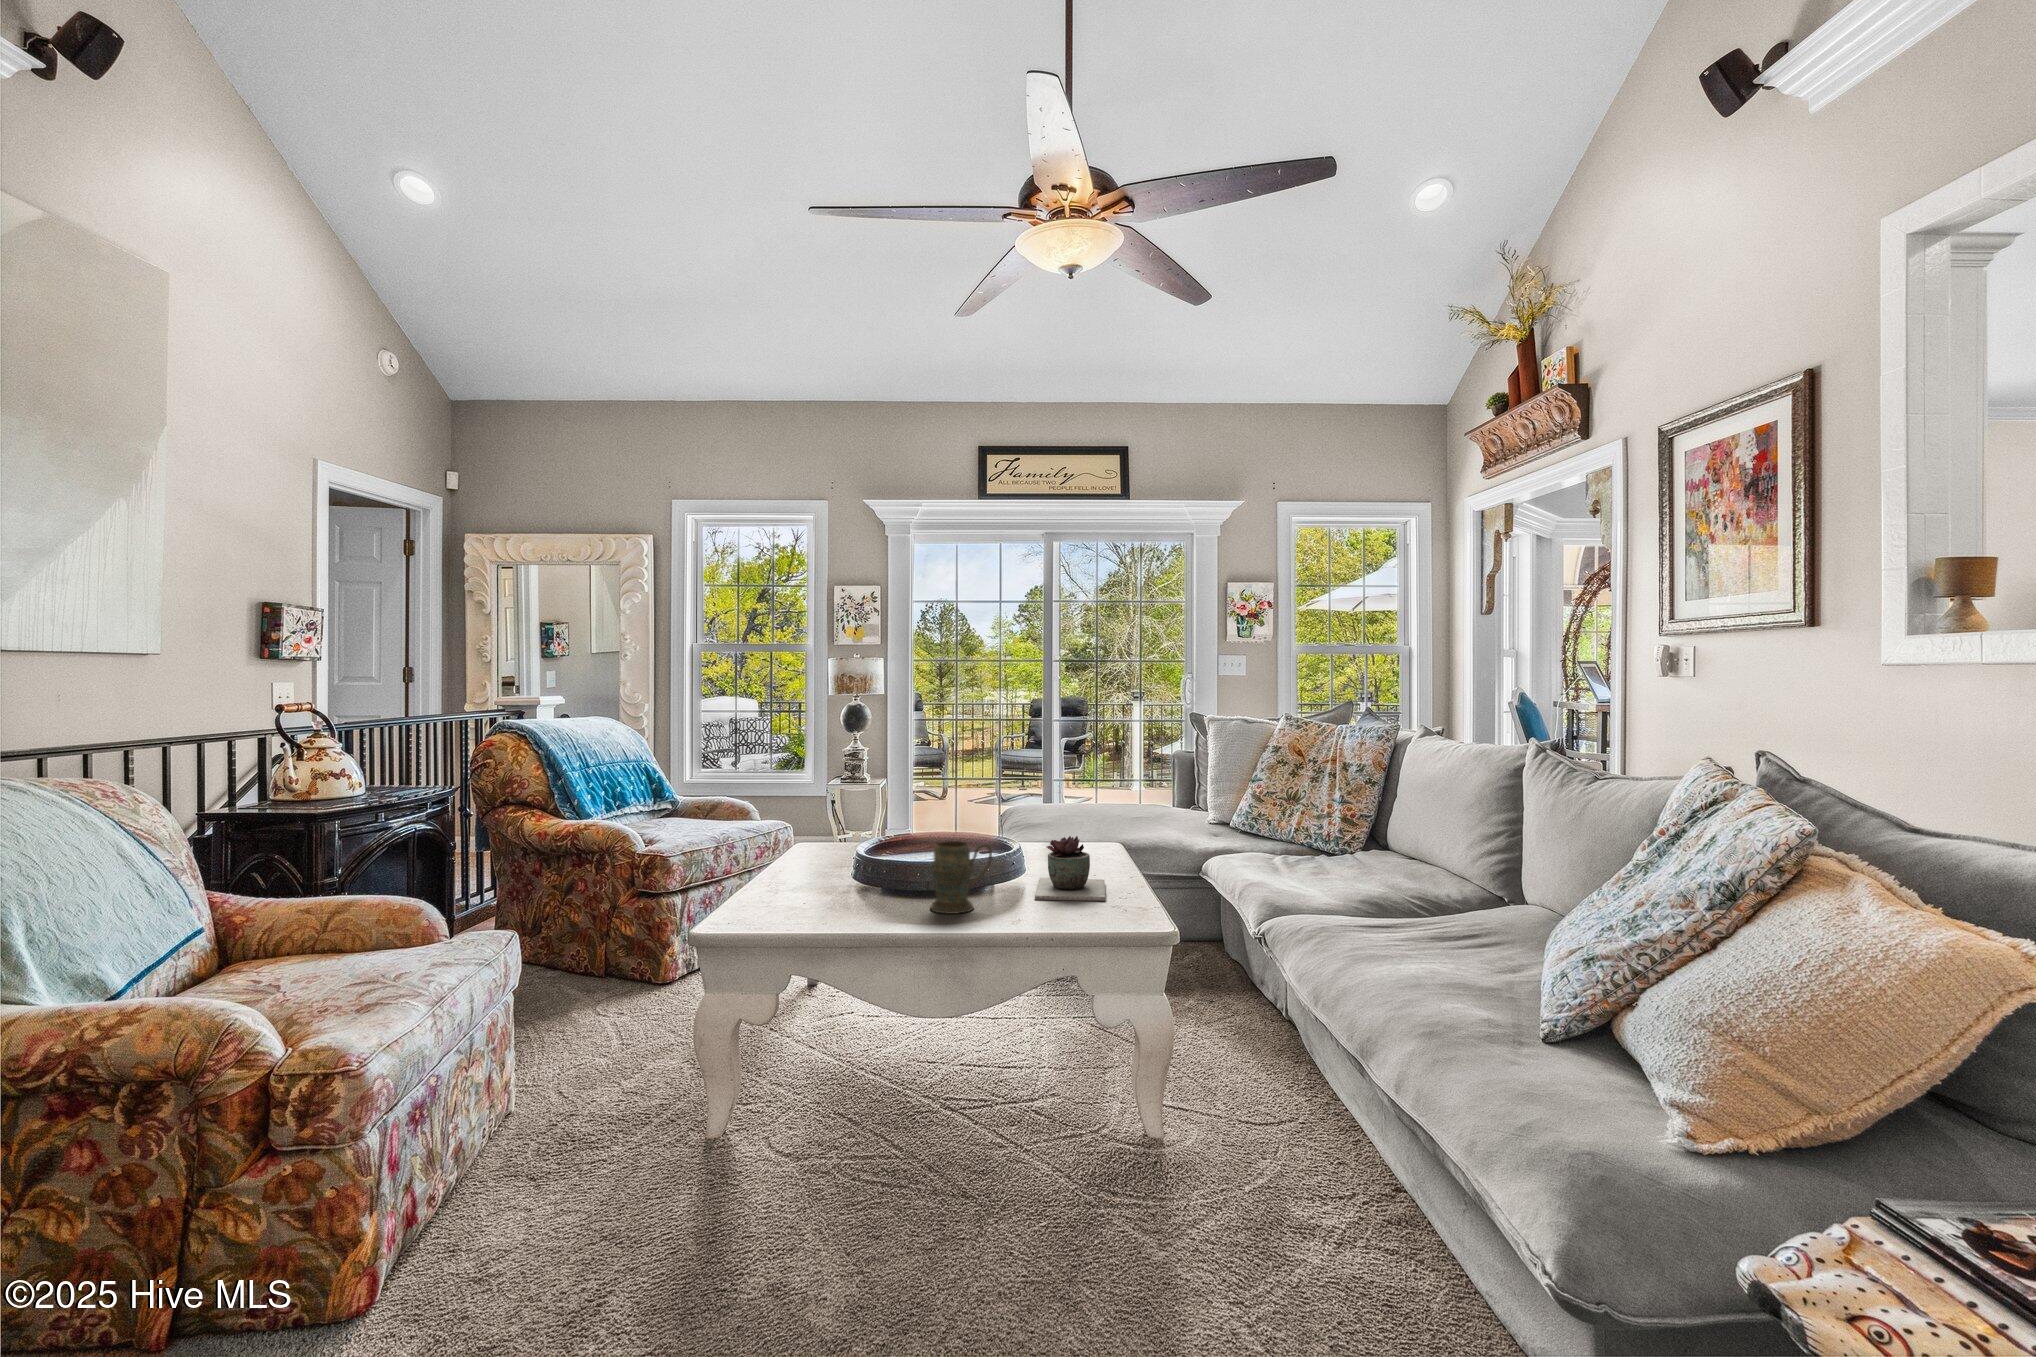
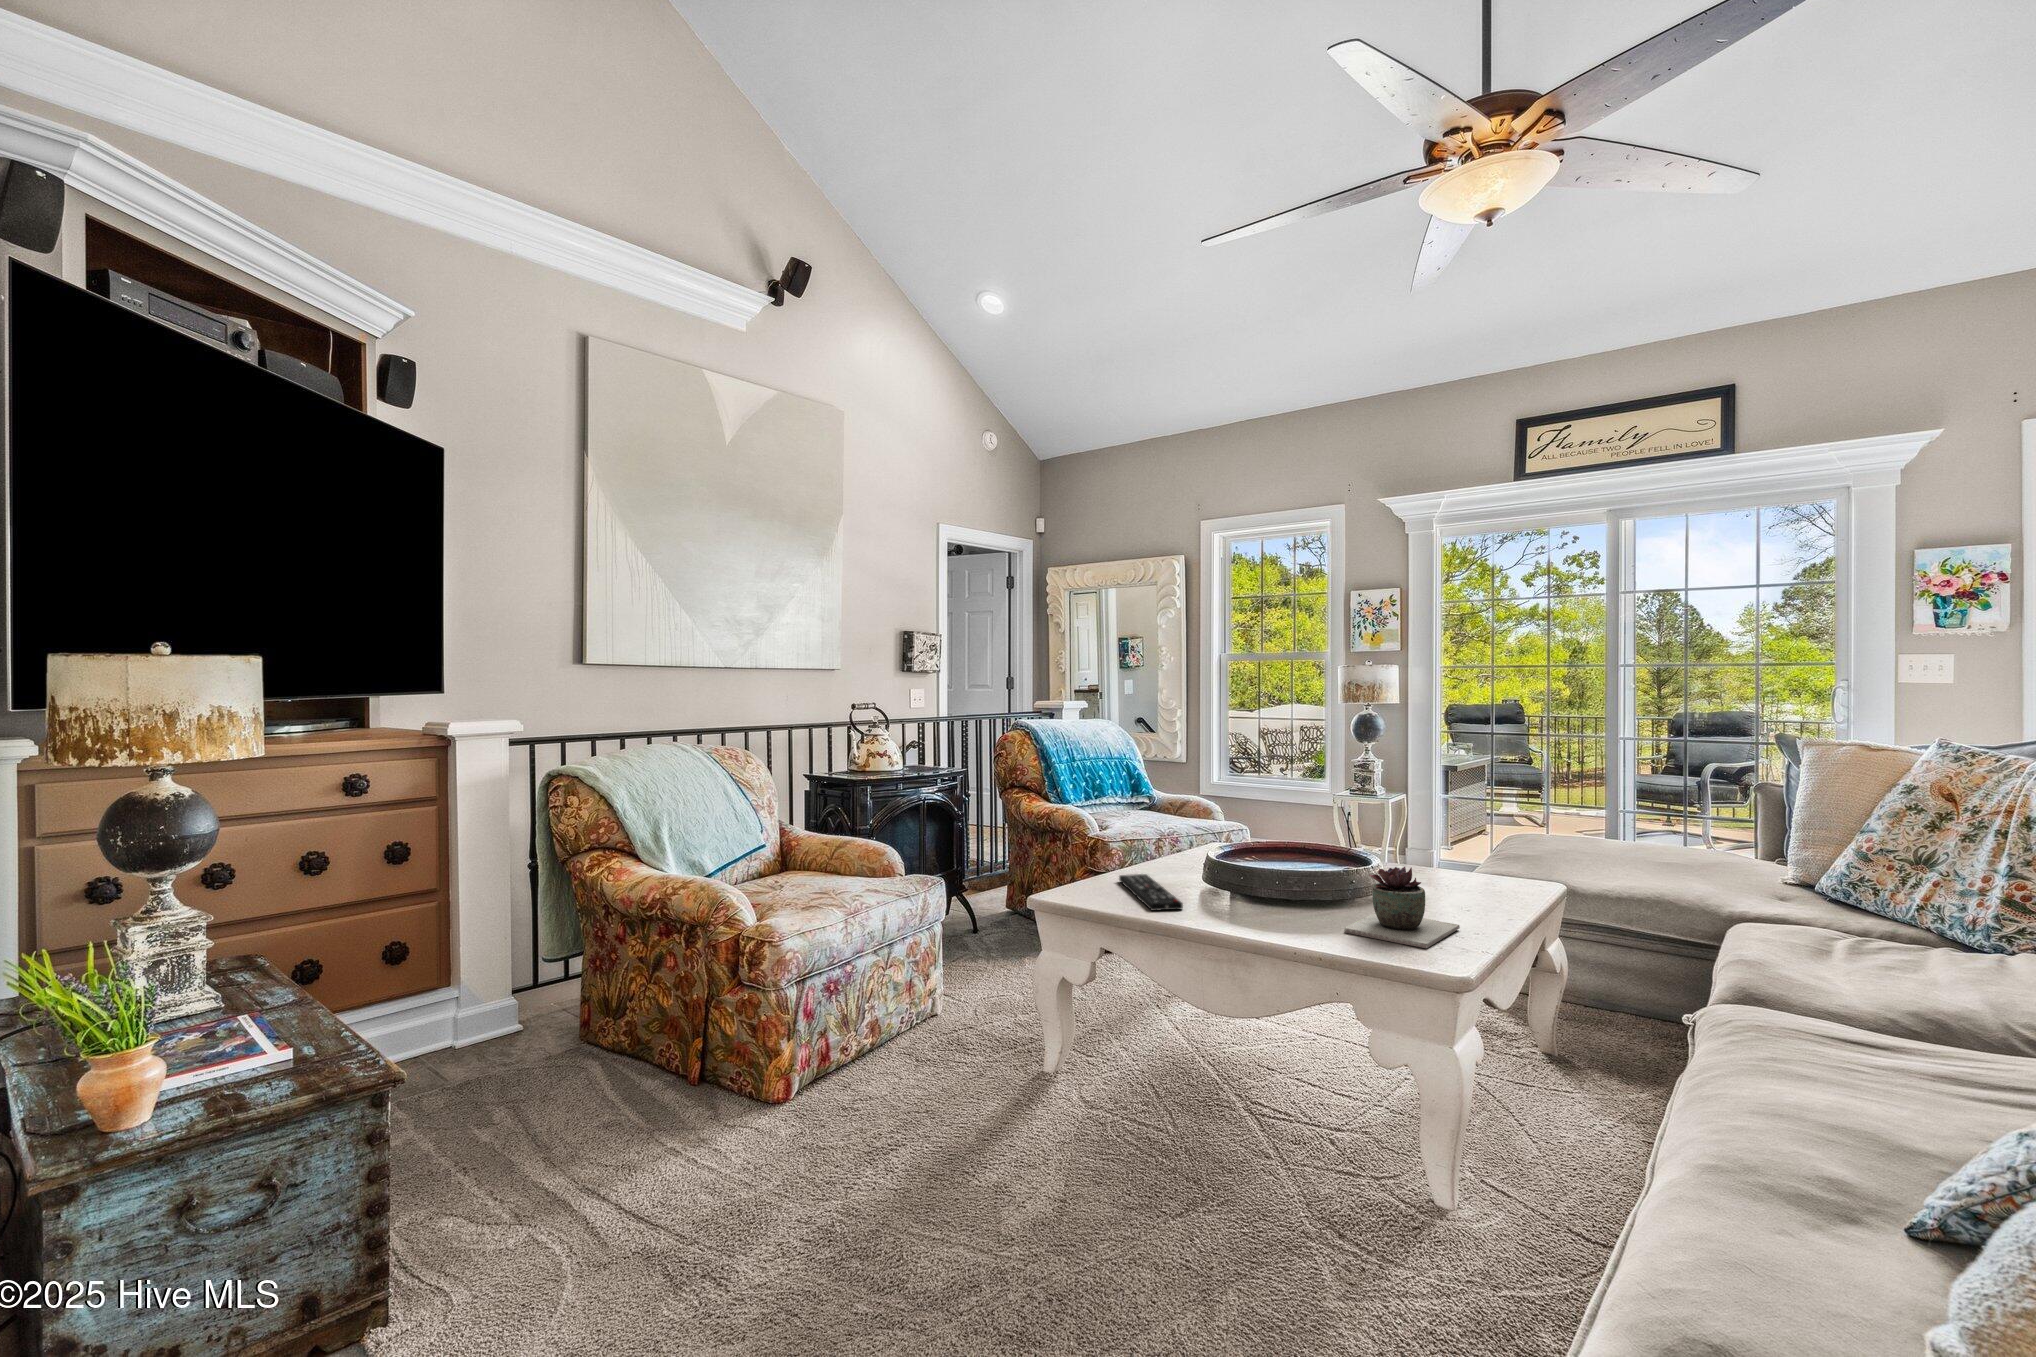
mug: present [930,841,992,914] -> none [1217,854,1284,931]
remote control: none [781,878,883,910] -> present [1119,874,1183,911]

